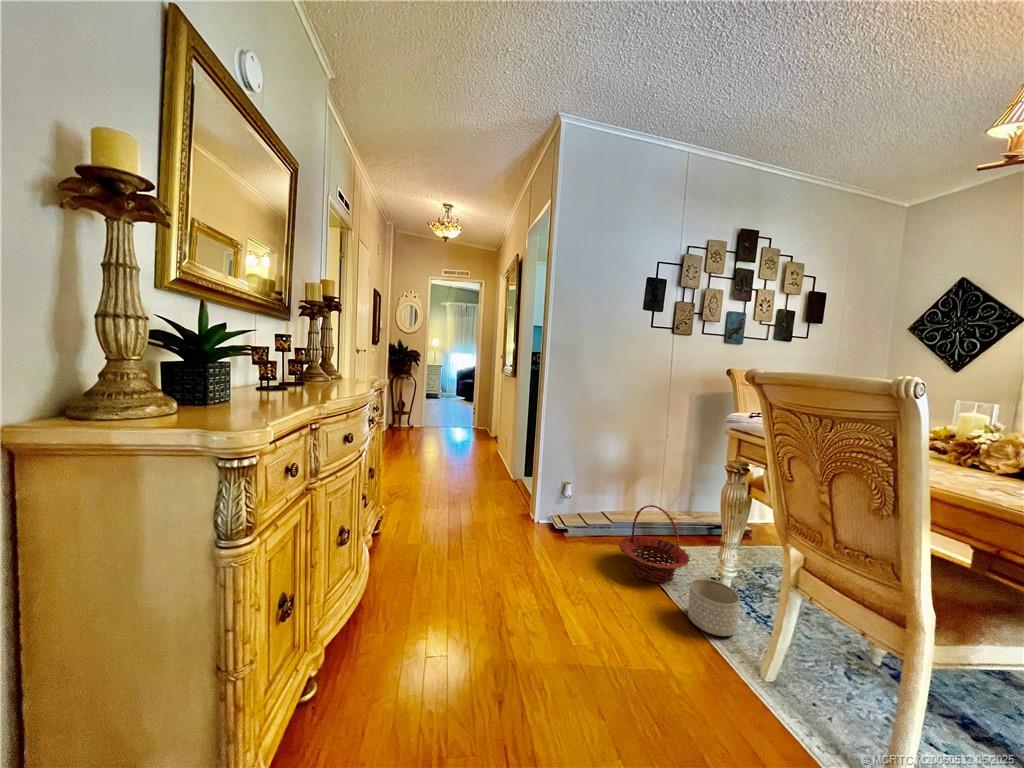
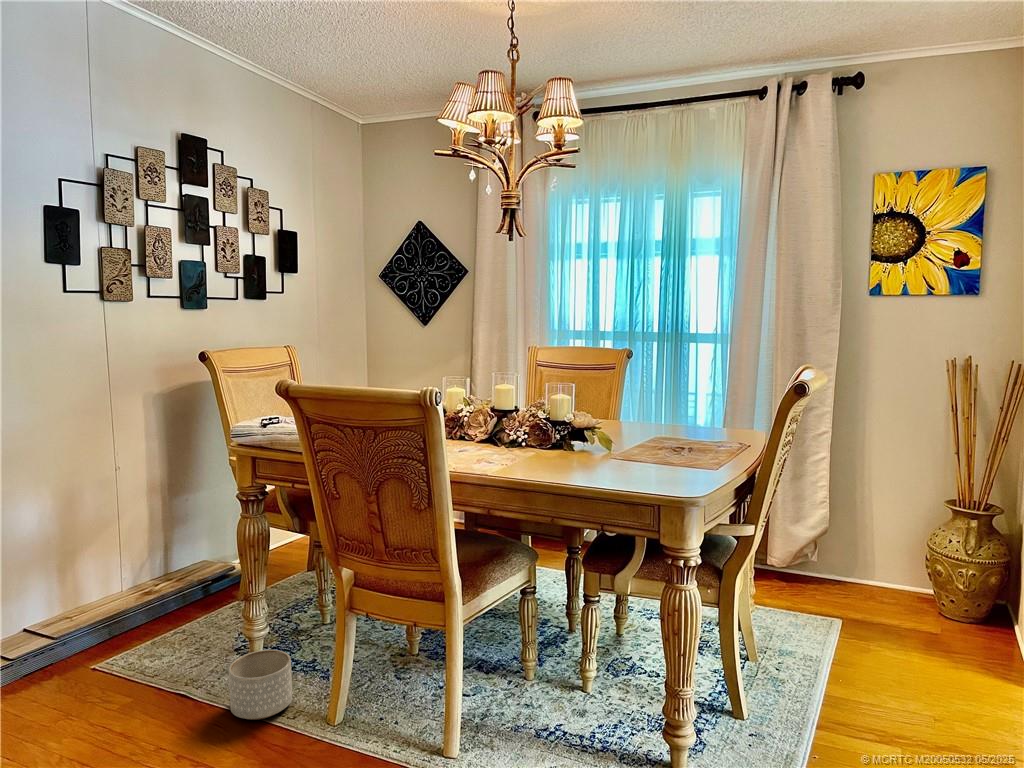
basket: present [619,505,690,583] -> none [93,588,211,706]

